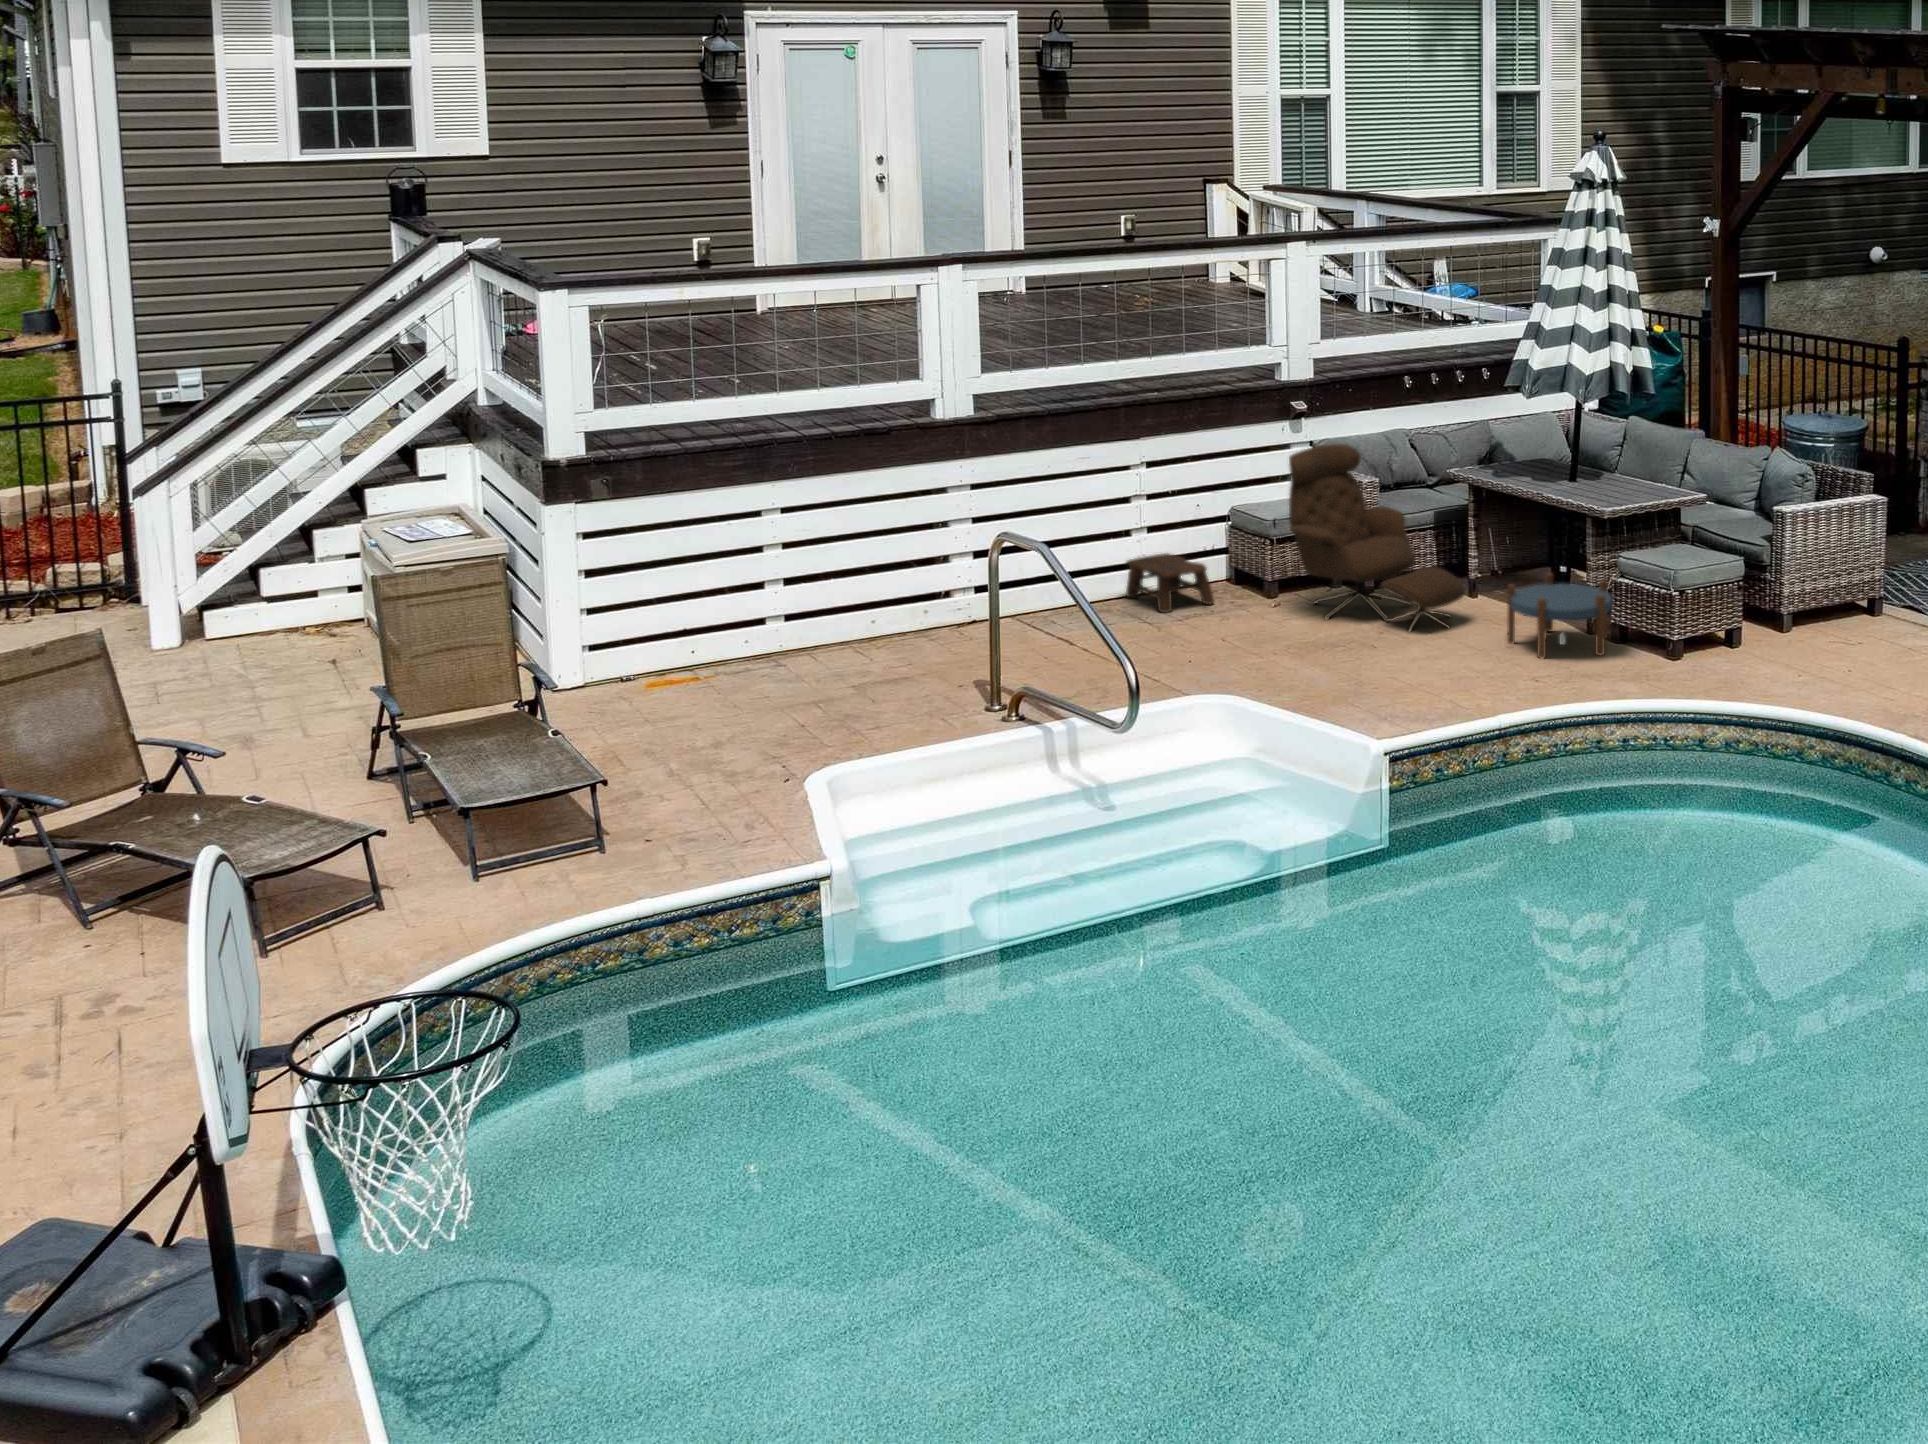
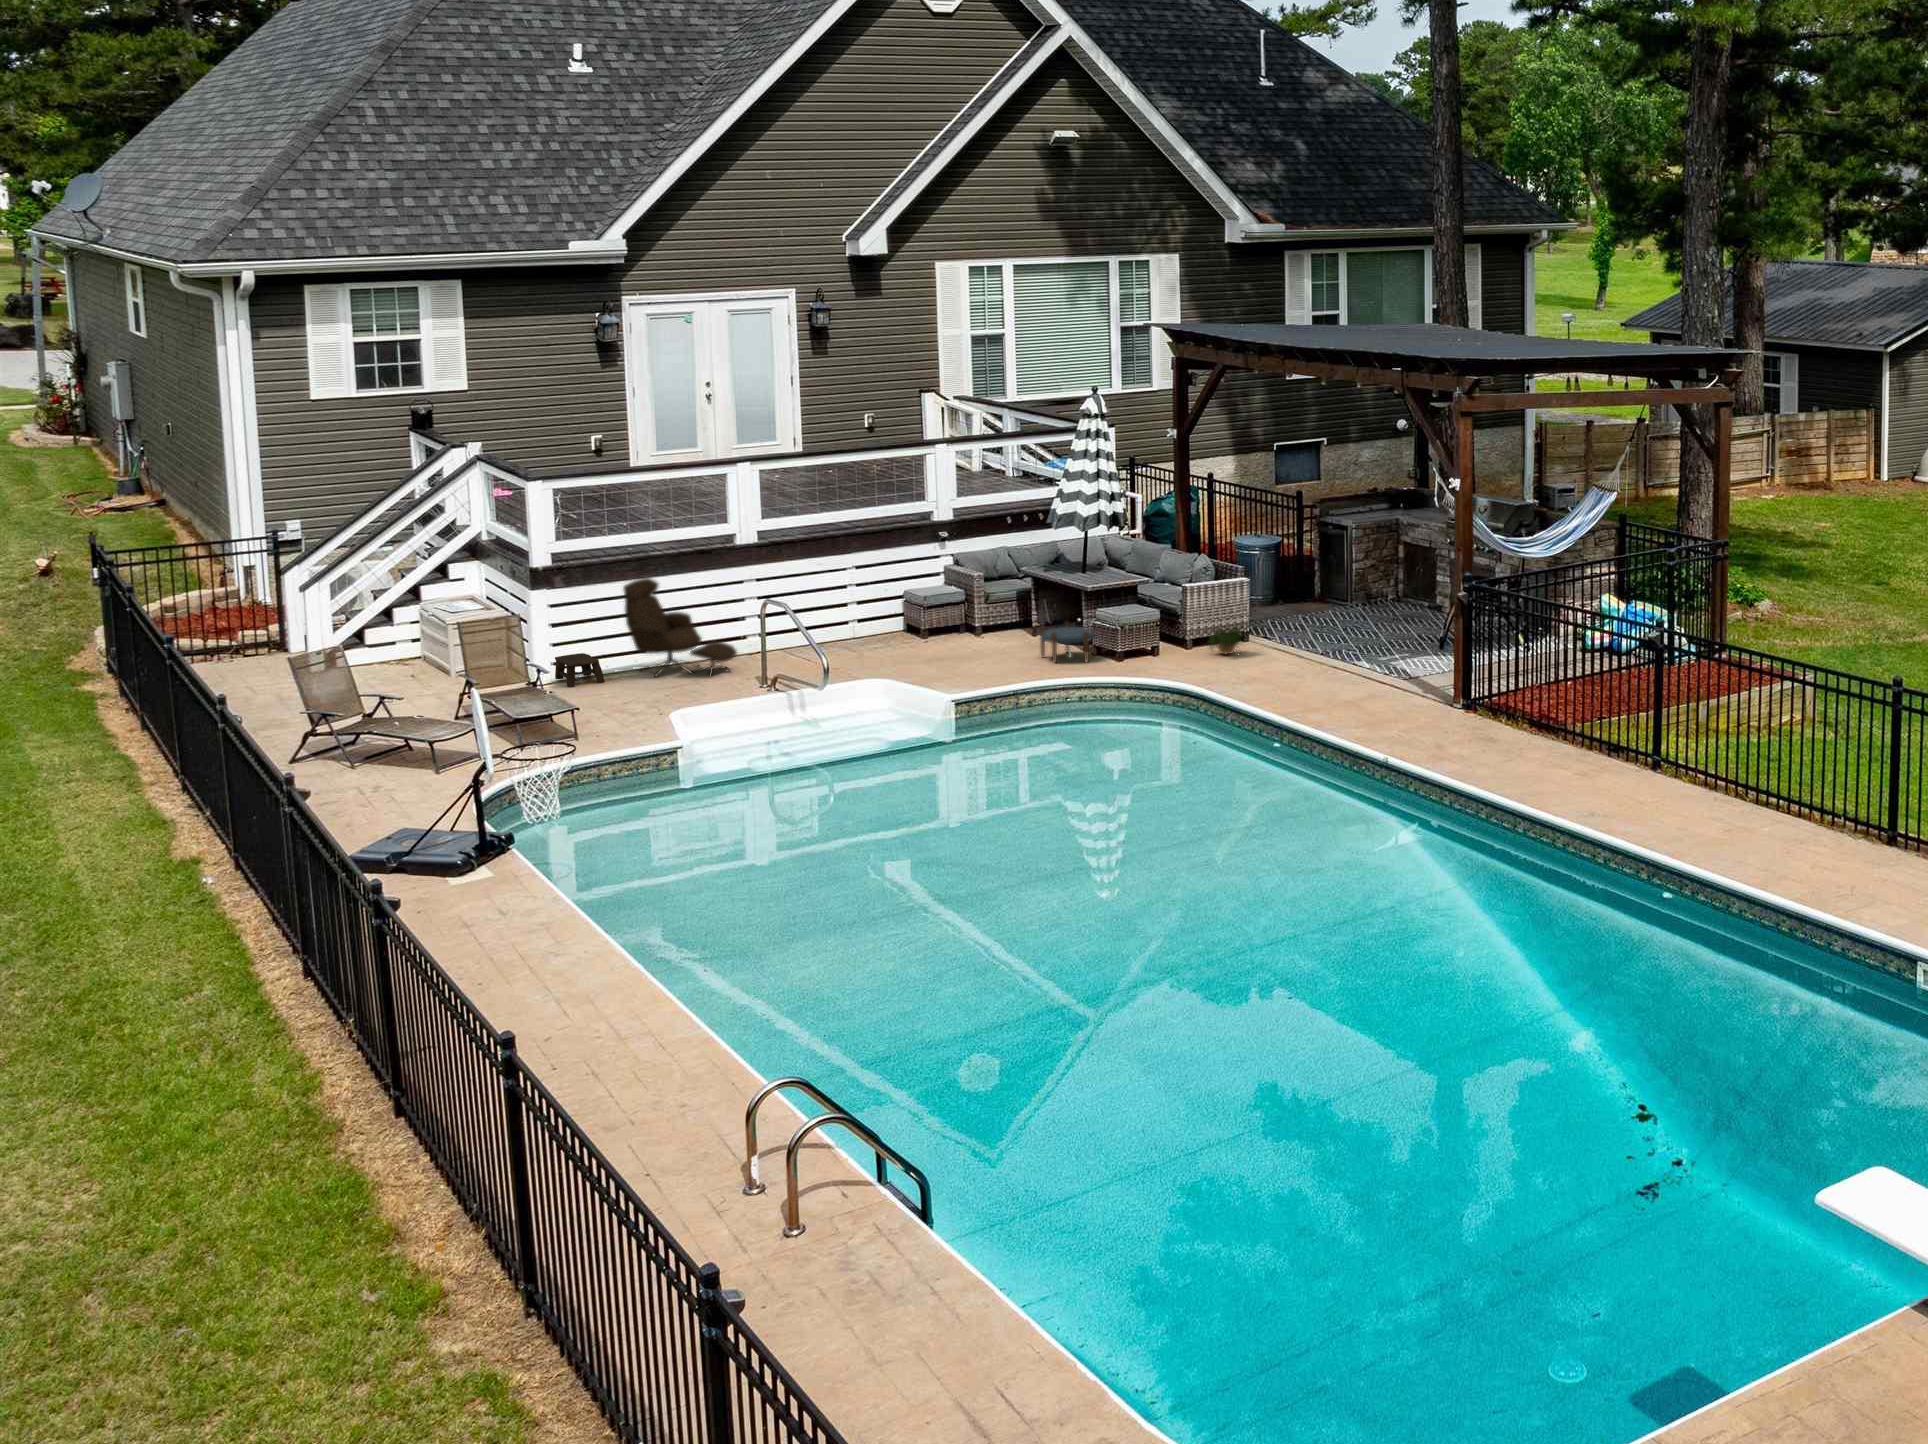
lounge chair: present [1289,444,1465,631] -> present [623,578,737,676]
stool: present [1126,553,1215,613] -> present [555,653,604,687]
potted plant: none [1812,584,1885,643] -> present [1209,627,1243,654]

